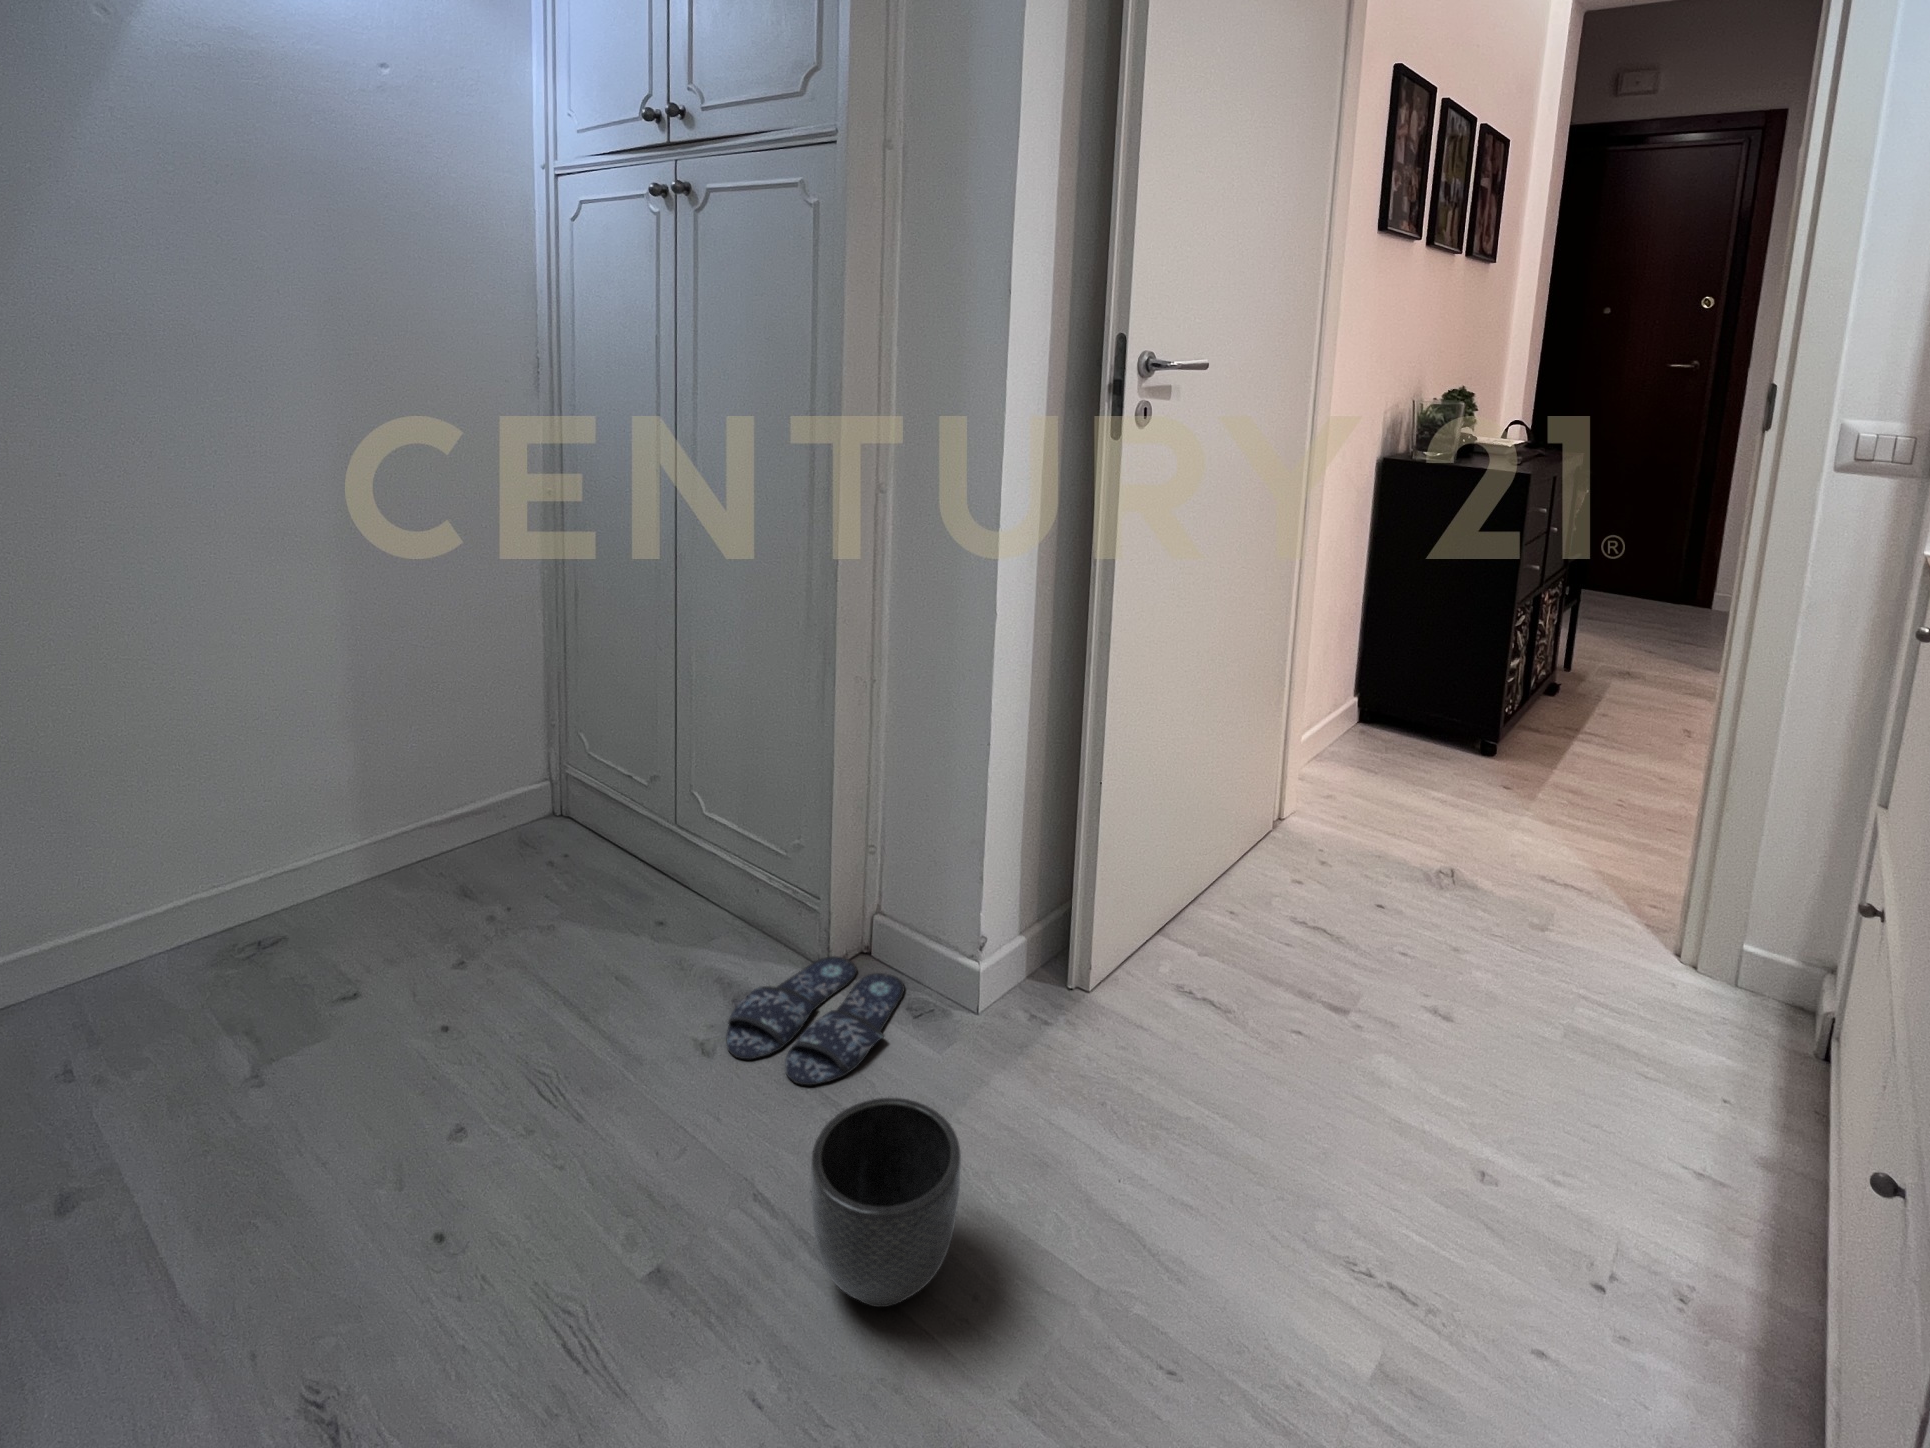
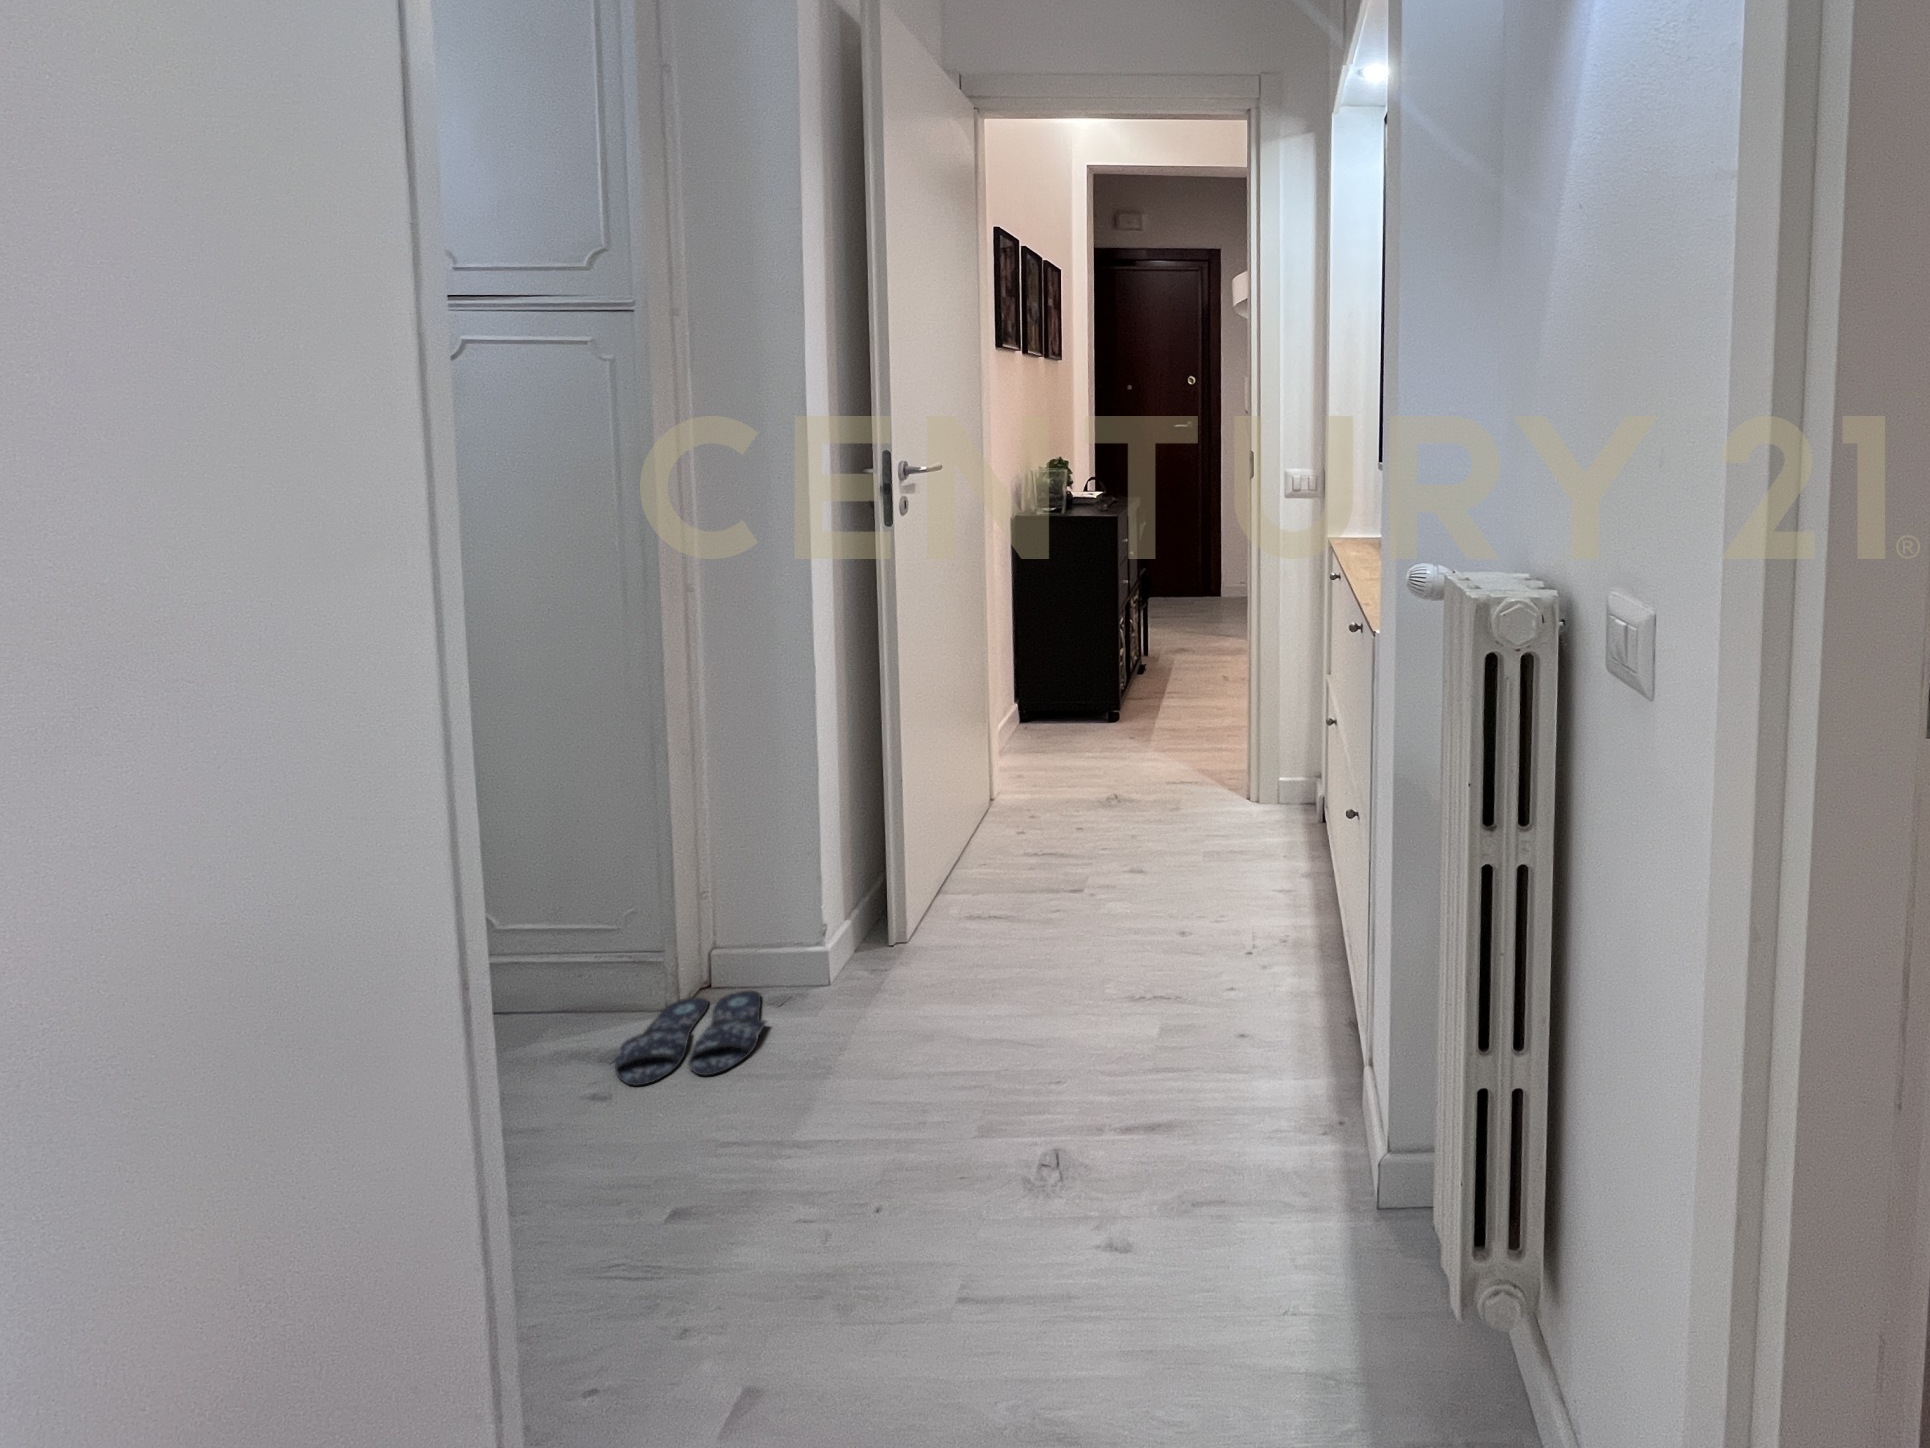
planter: present [811,1098,961,1307] -> none [798,1003,909,1139]

